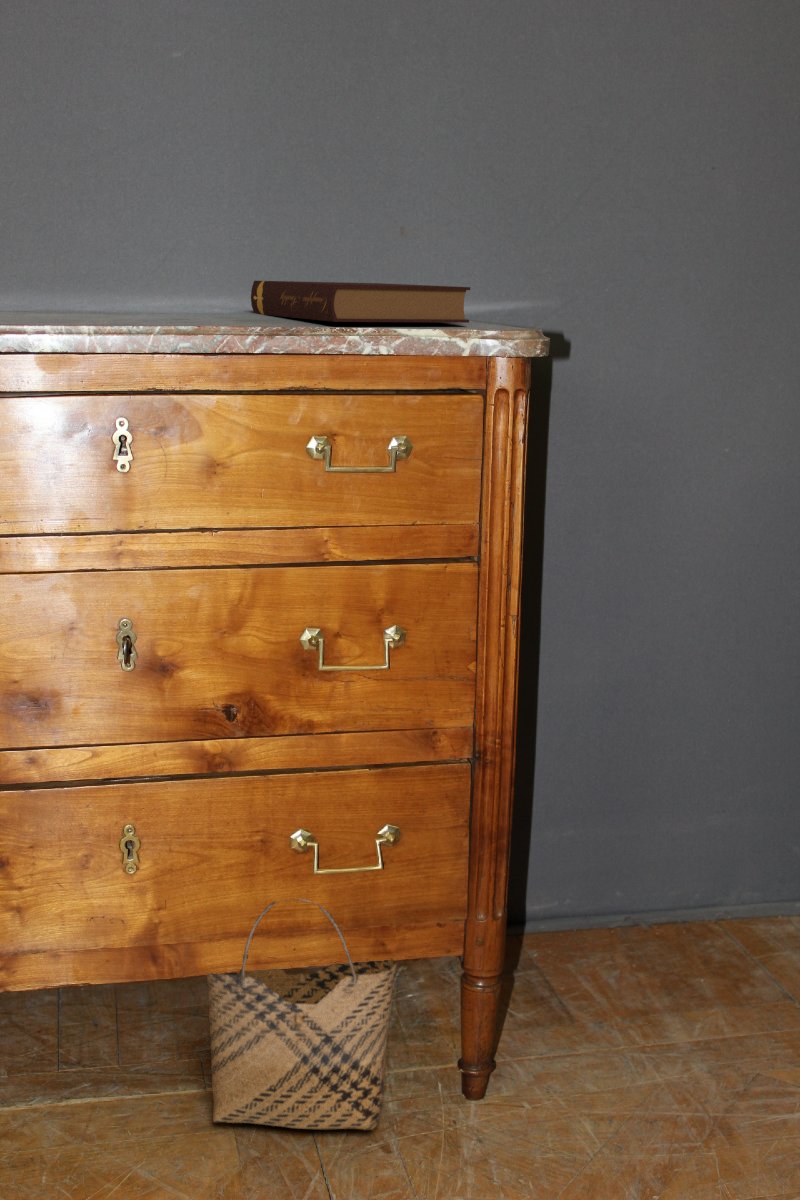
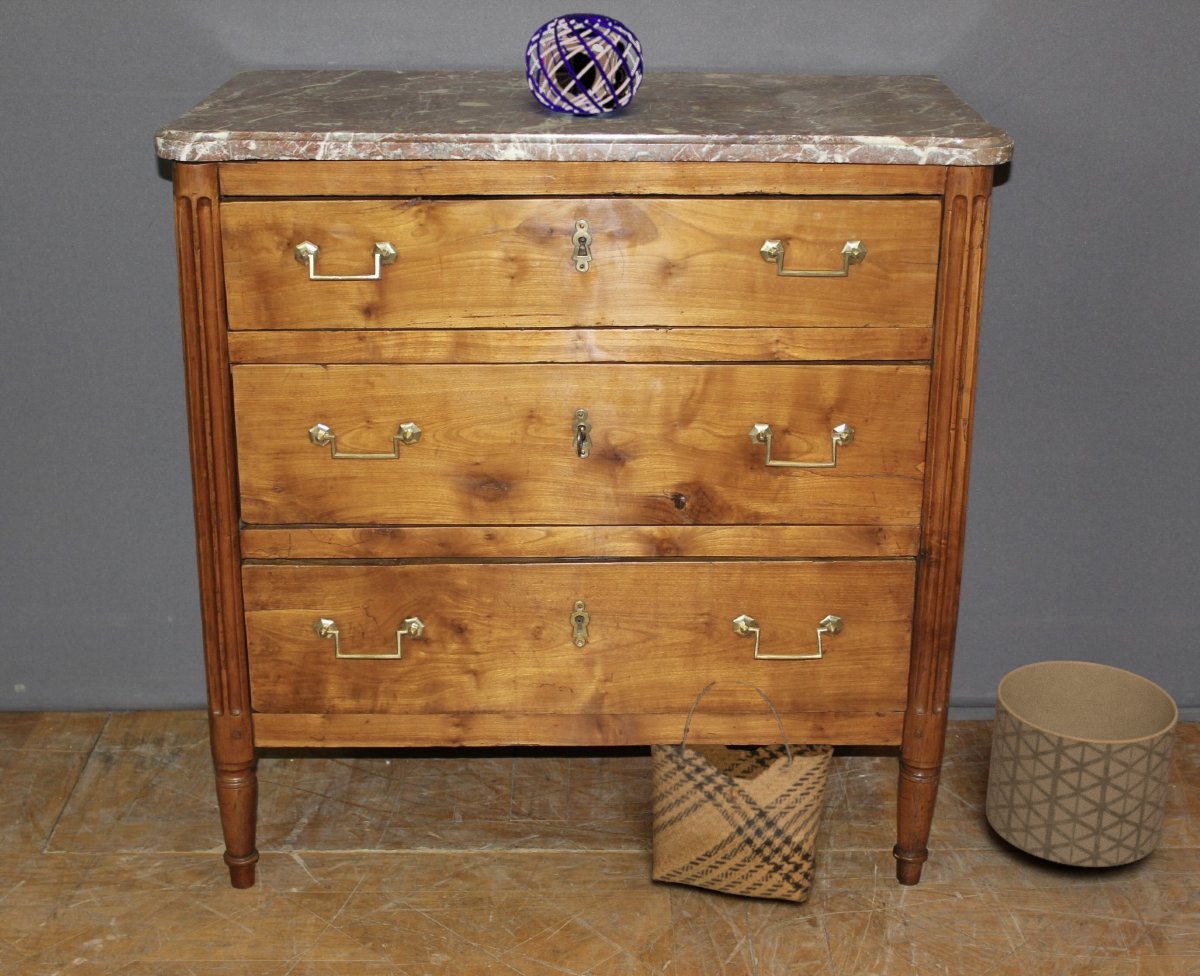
decorative orb: none [55,213,179,315] -> present [525,13,643,115]
book: present [251,281,470,323] -> none [718,63,936,126]
planter: none [540,859,719,1063] -> present [986,661,1178,867]

